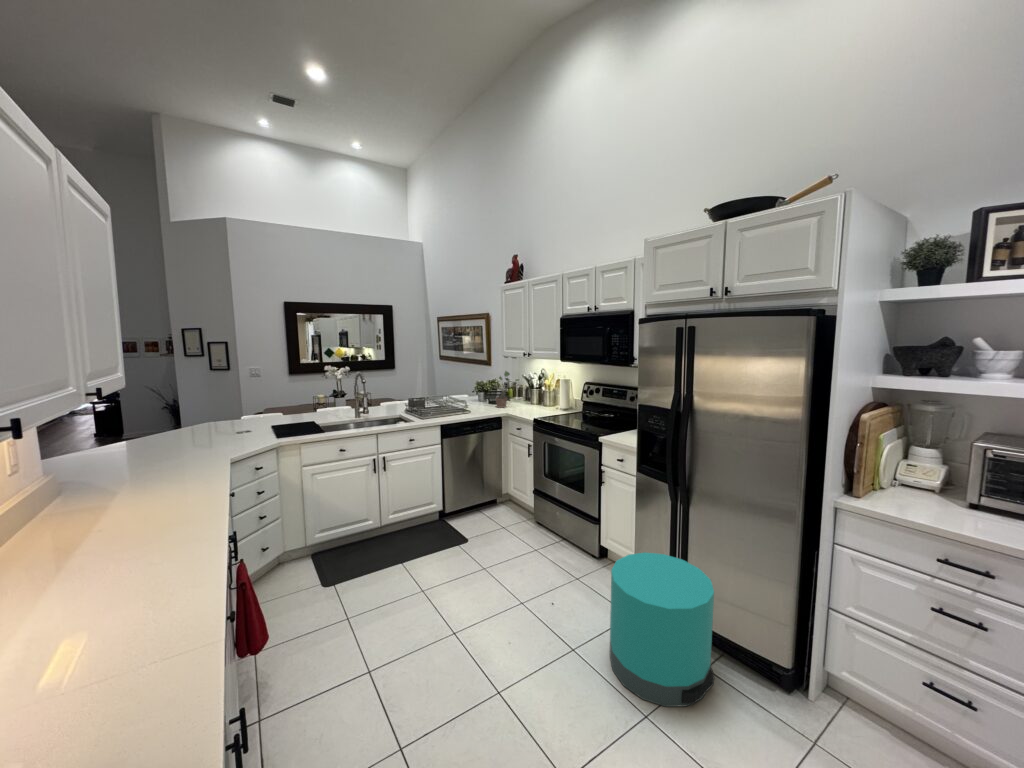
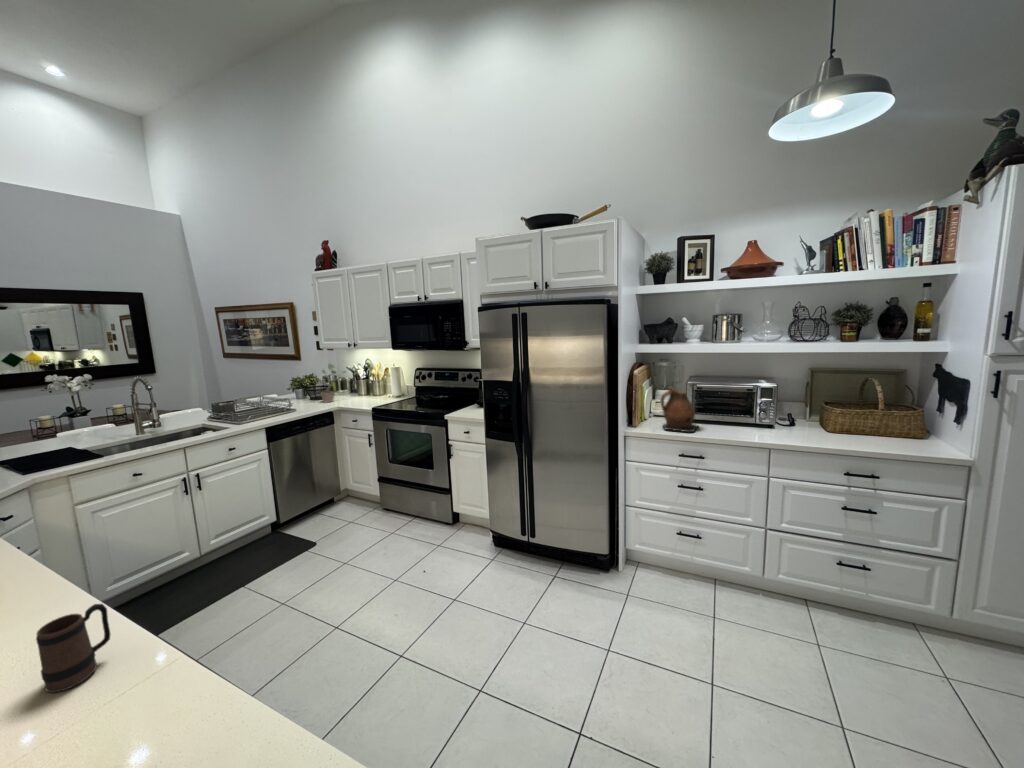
ceramic pitcher: none [907,446,991,527] -> present [660,388,698,432]
trash can: present [610,552,714,707] -> none [482,500,564,613]
mug: none [127,566,185,634] -> present [36,604,110,692]

